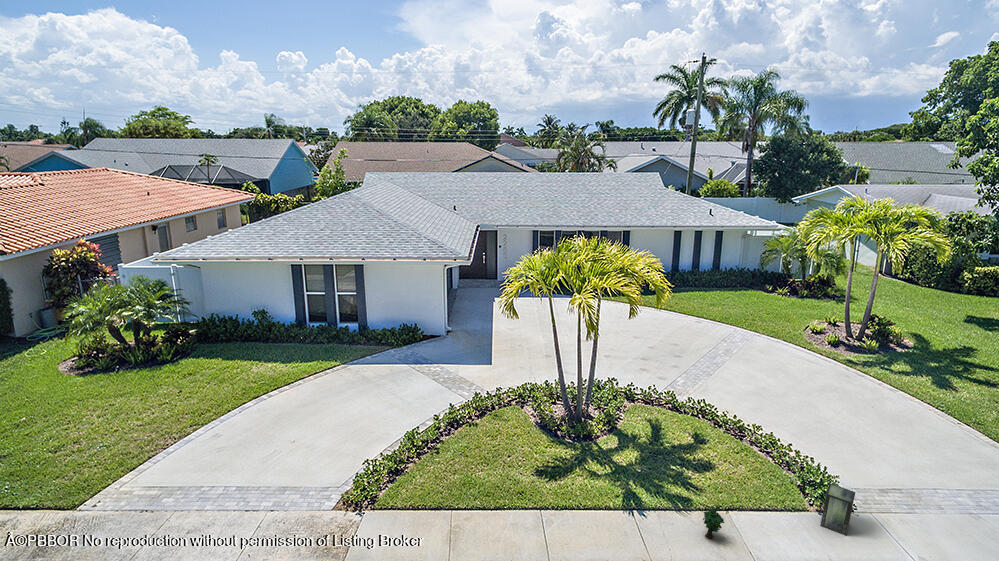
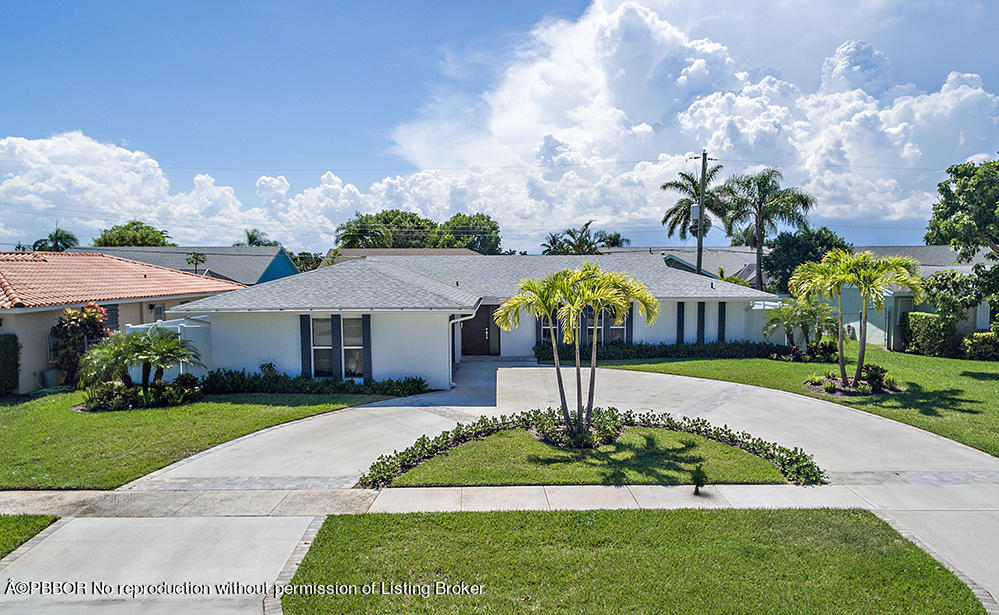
storage box: present [820,483,855,536] -> none [793,453,819,493]

